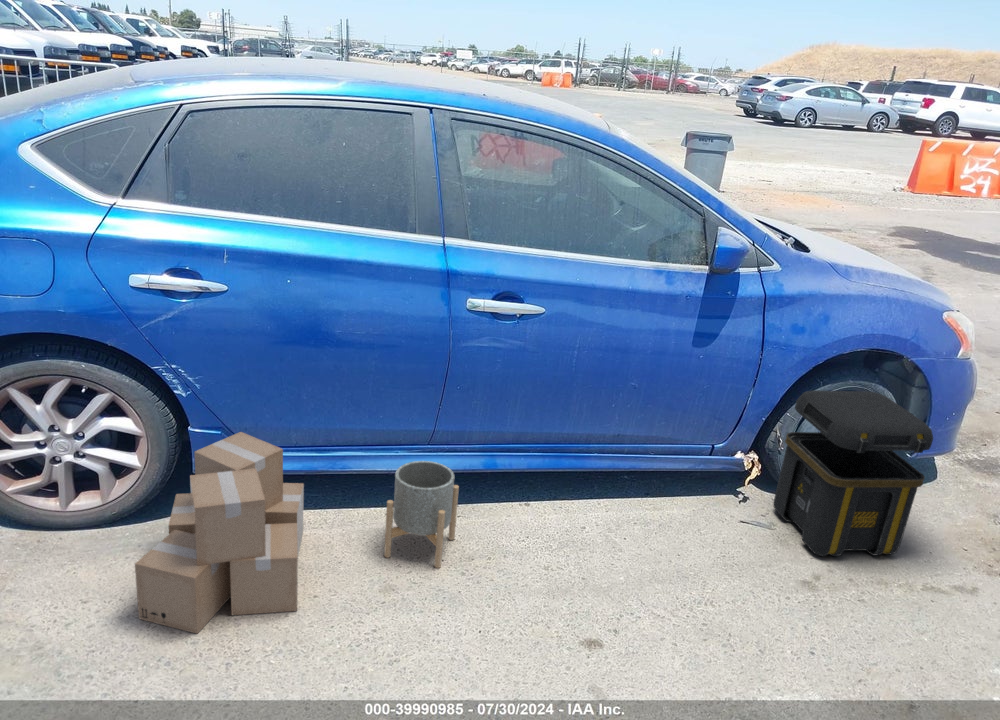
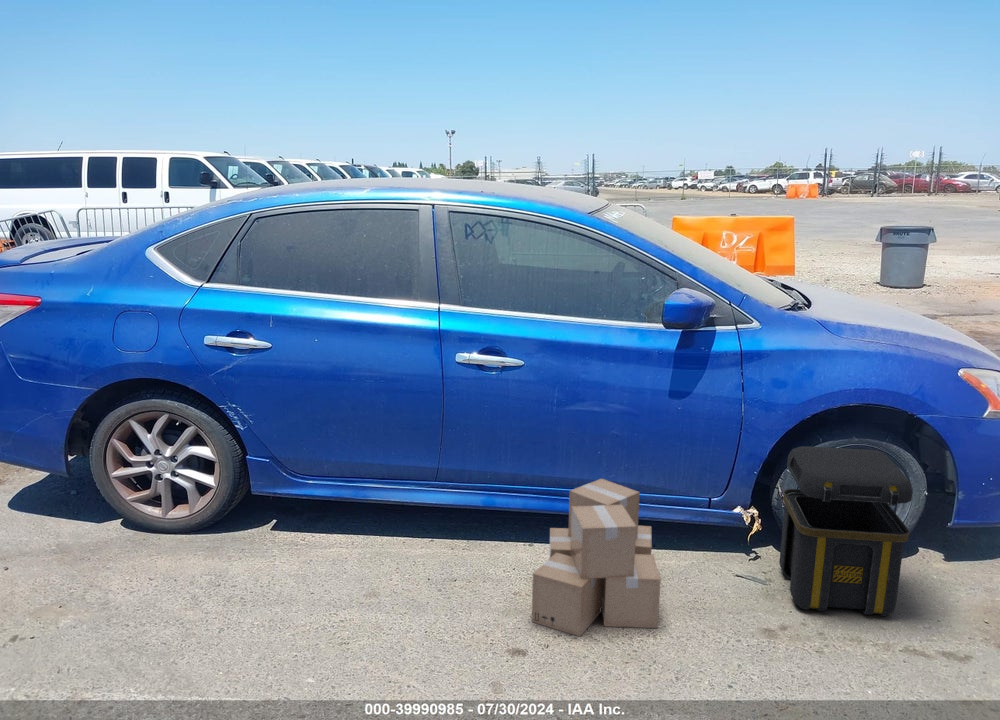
cardboard box: present [135,432,304,634] -> present [532,479,660,636]
planter: present [384,461,459,568] -> none [388,493,455,584]

